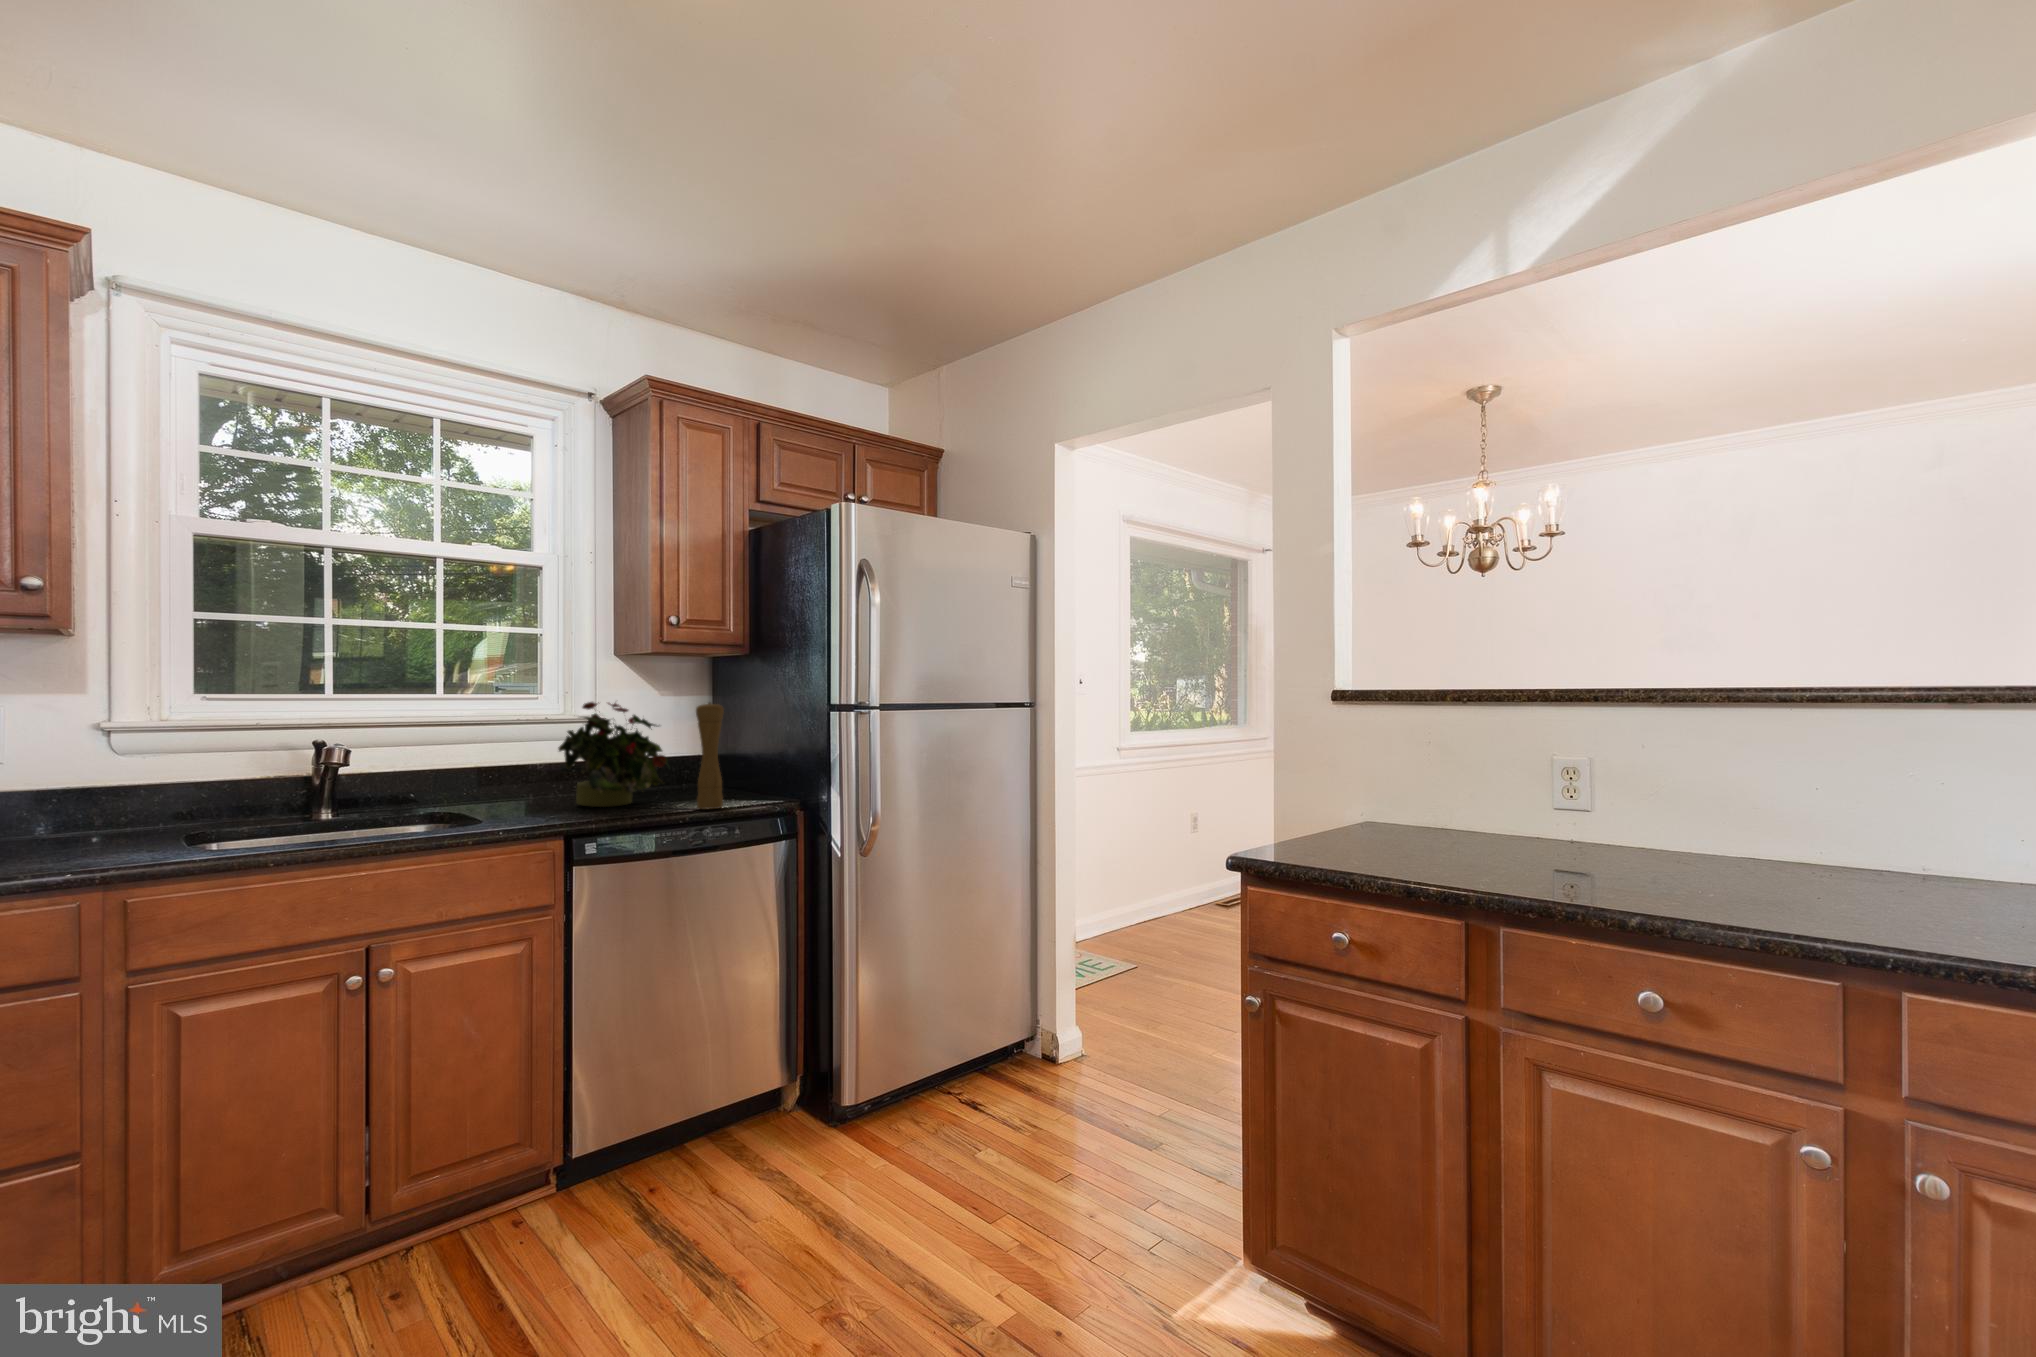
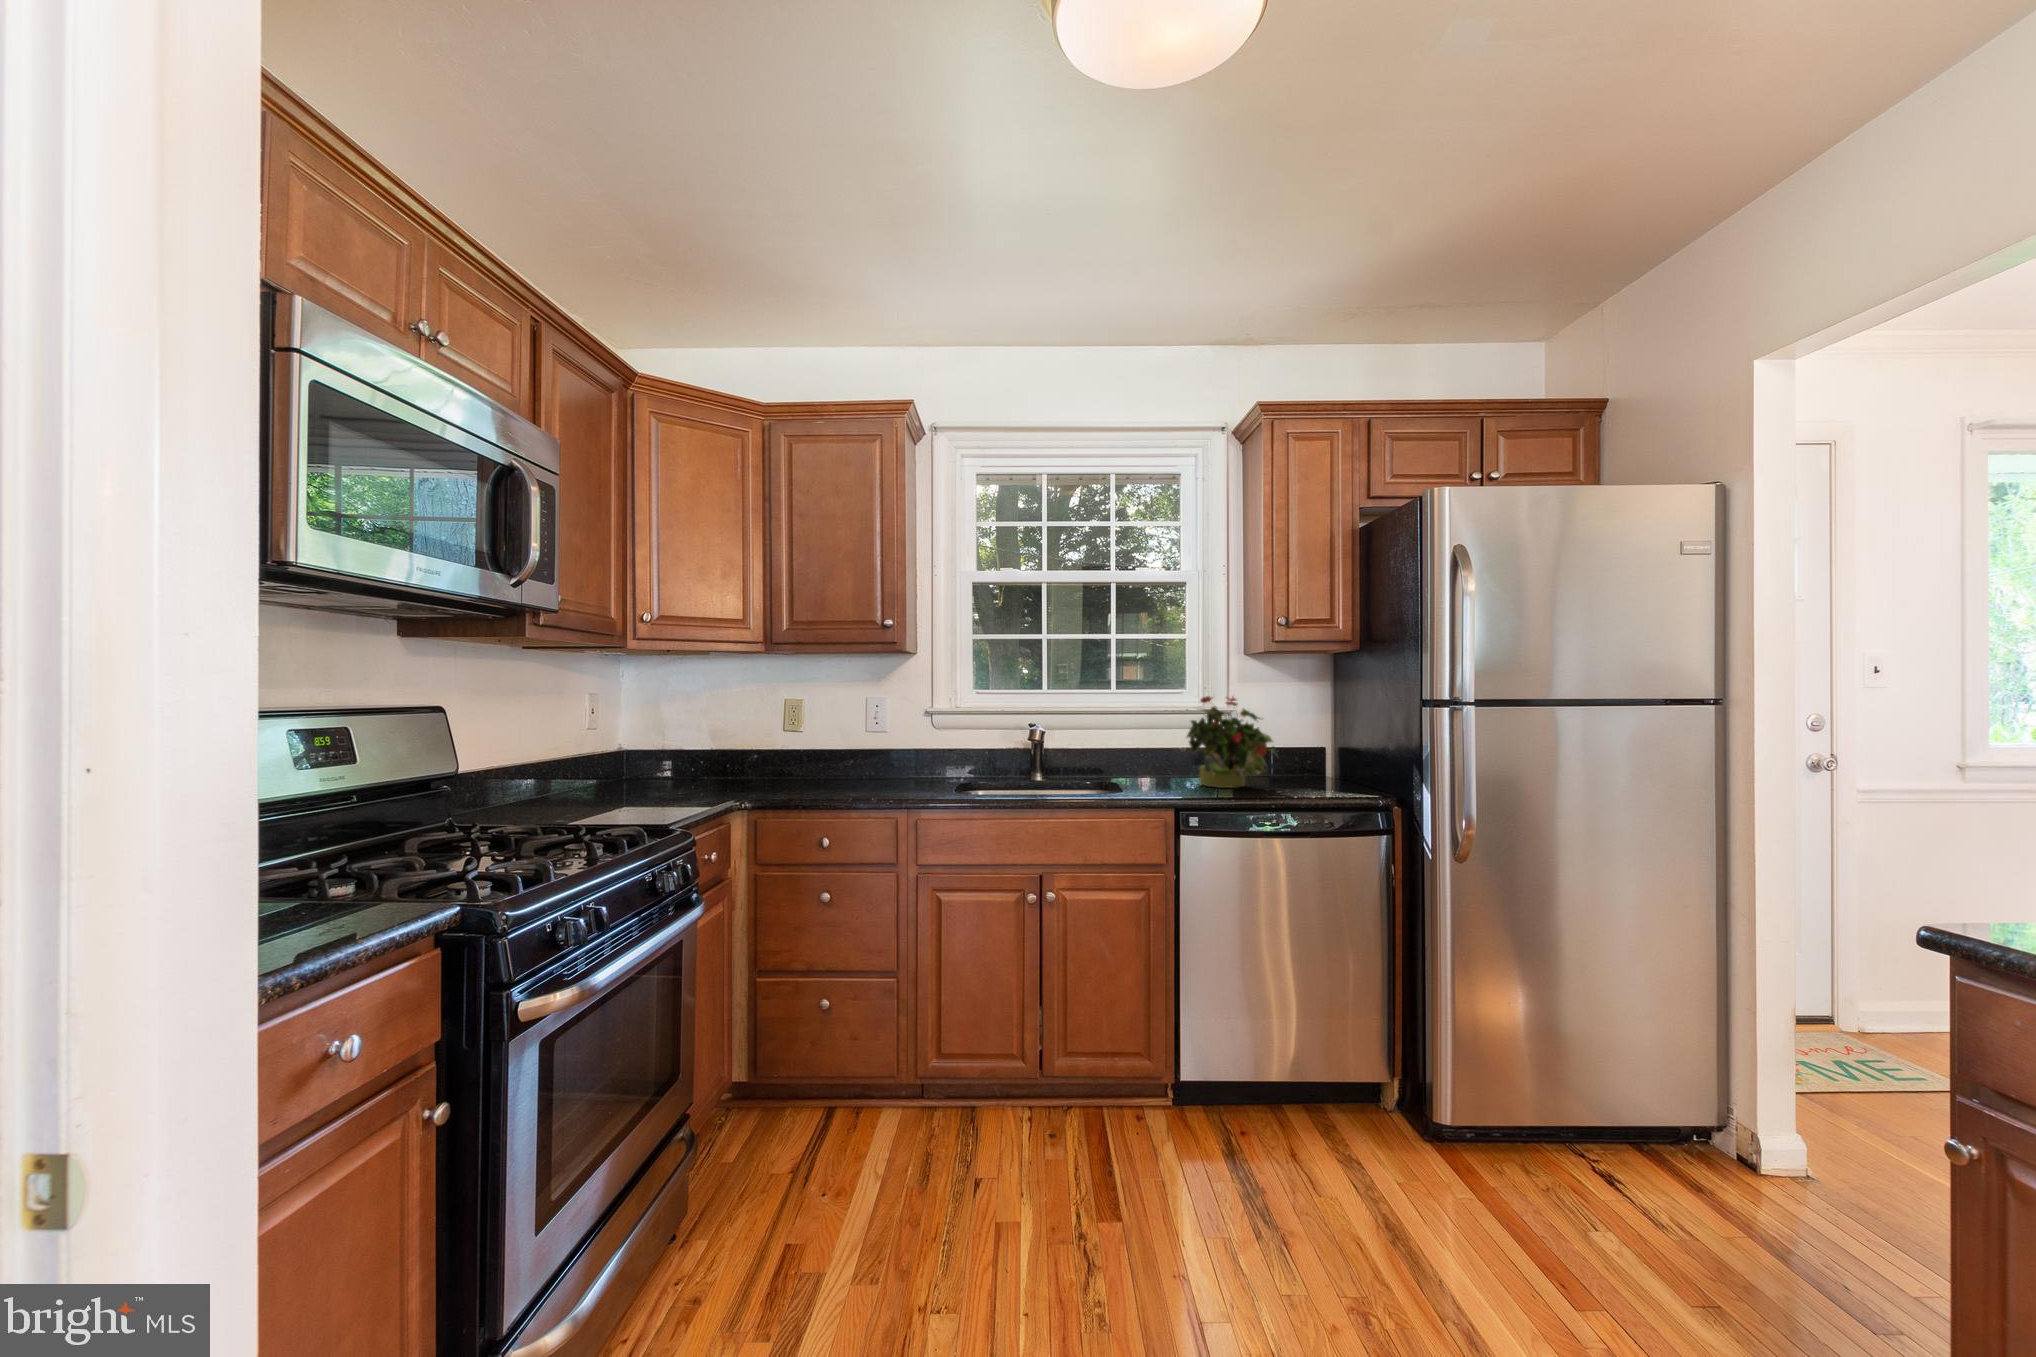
pepper mill: present [696,703,724,809] -> none [1289,698,1315,798]

